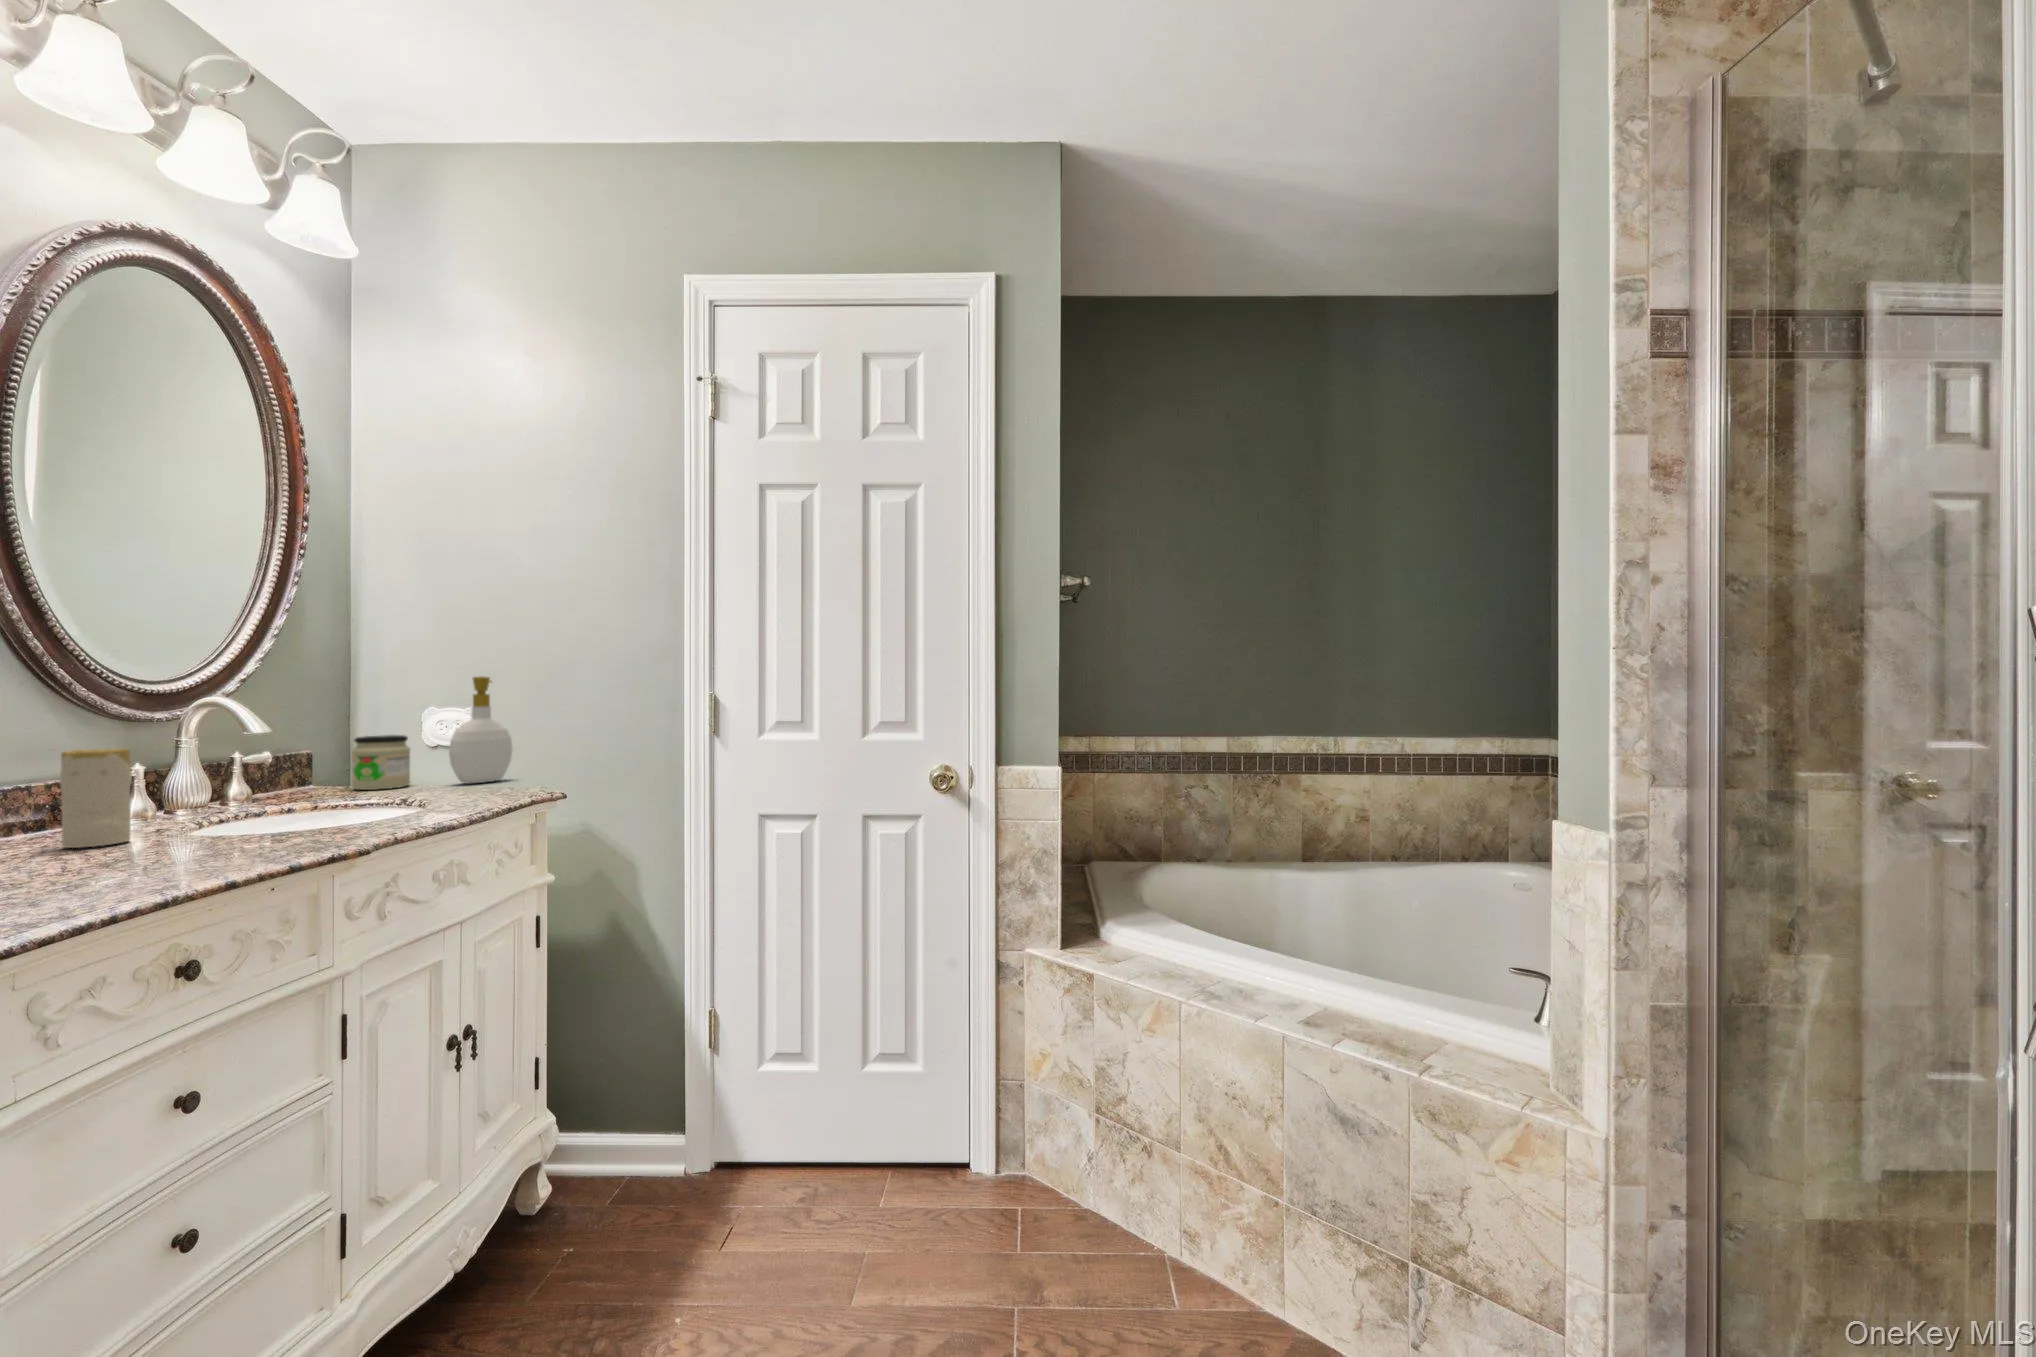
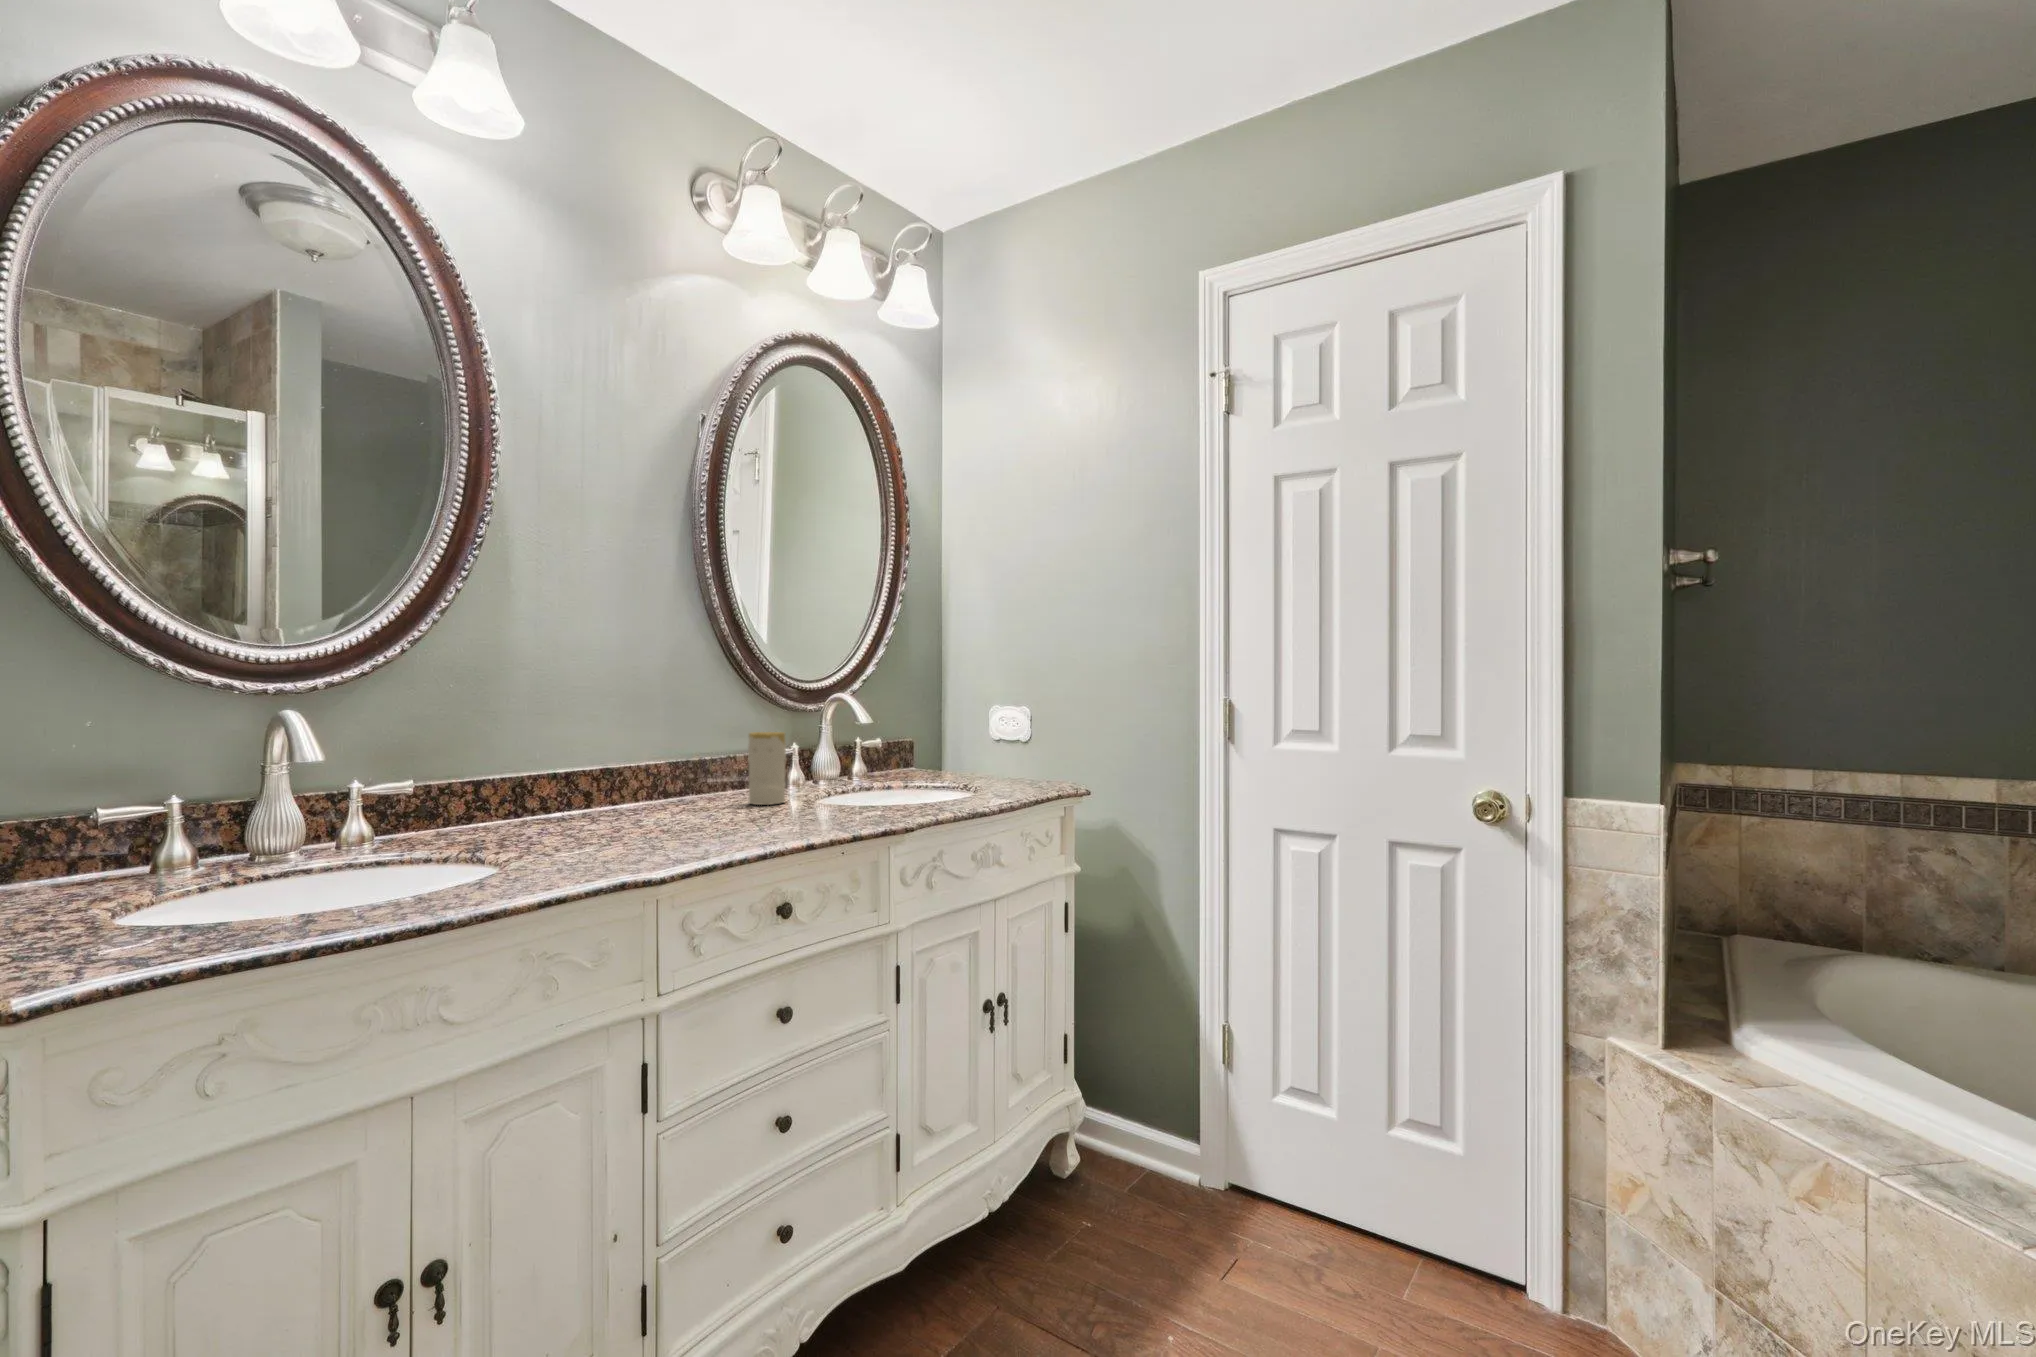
soap bottle: present [449,676,512,784] -> none [999,678,1049,773]
jar: present [352,735,410,790] -> none [933,728,973,773]

